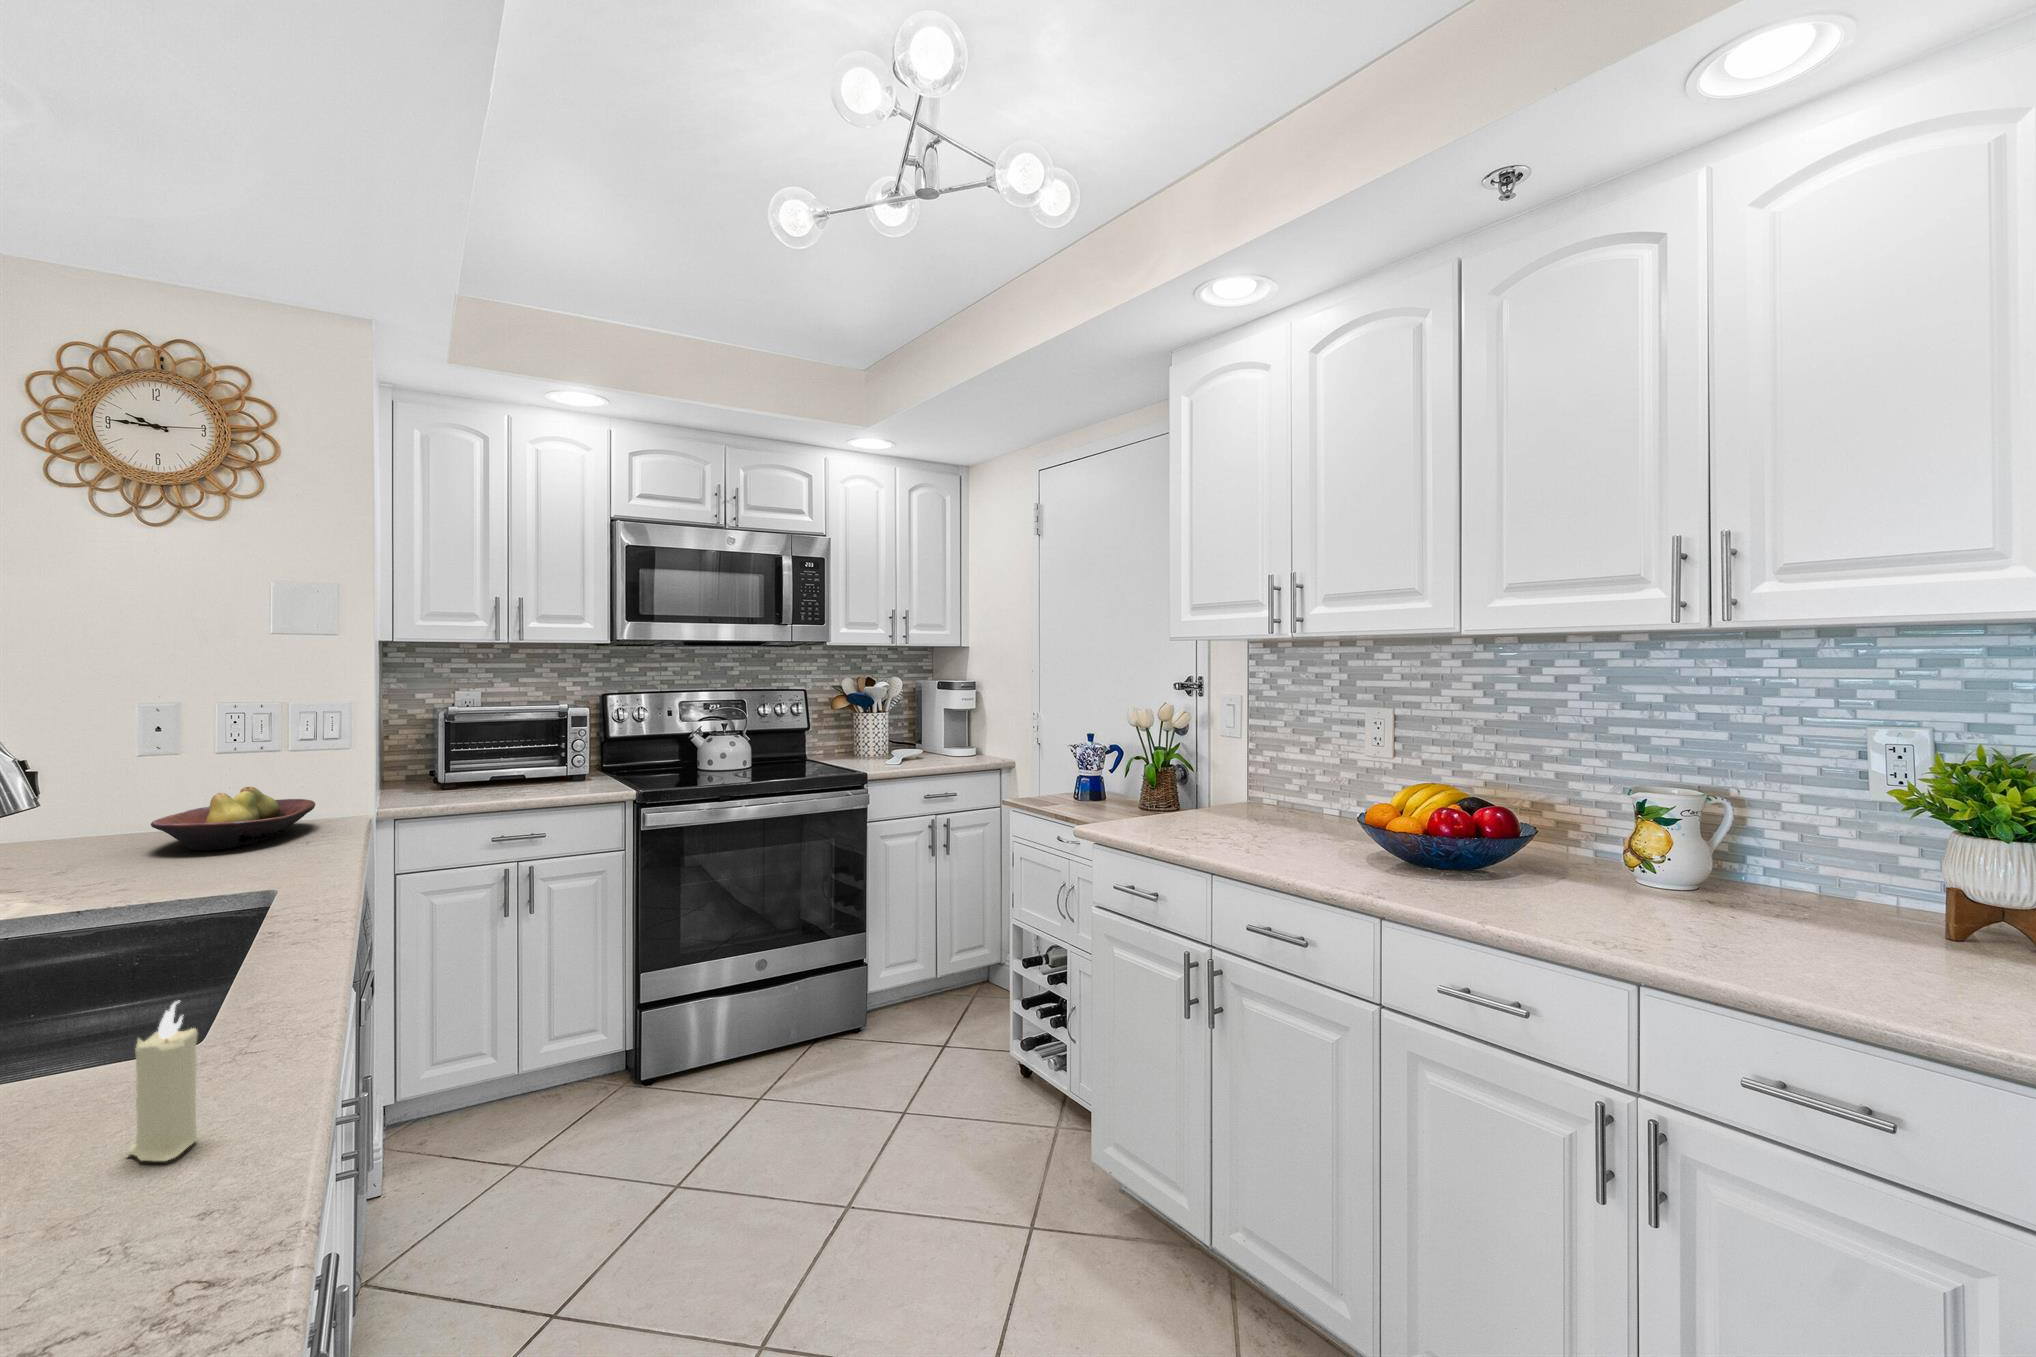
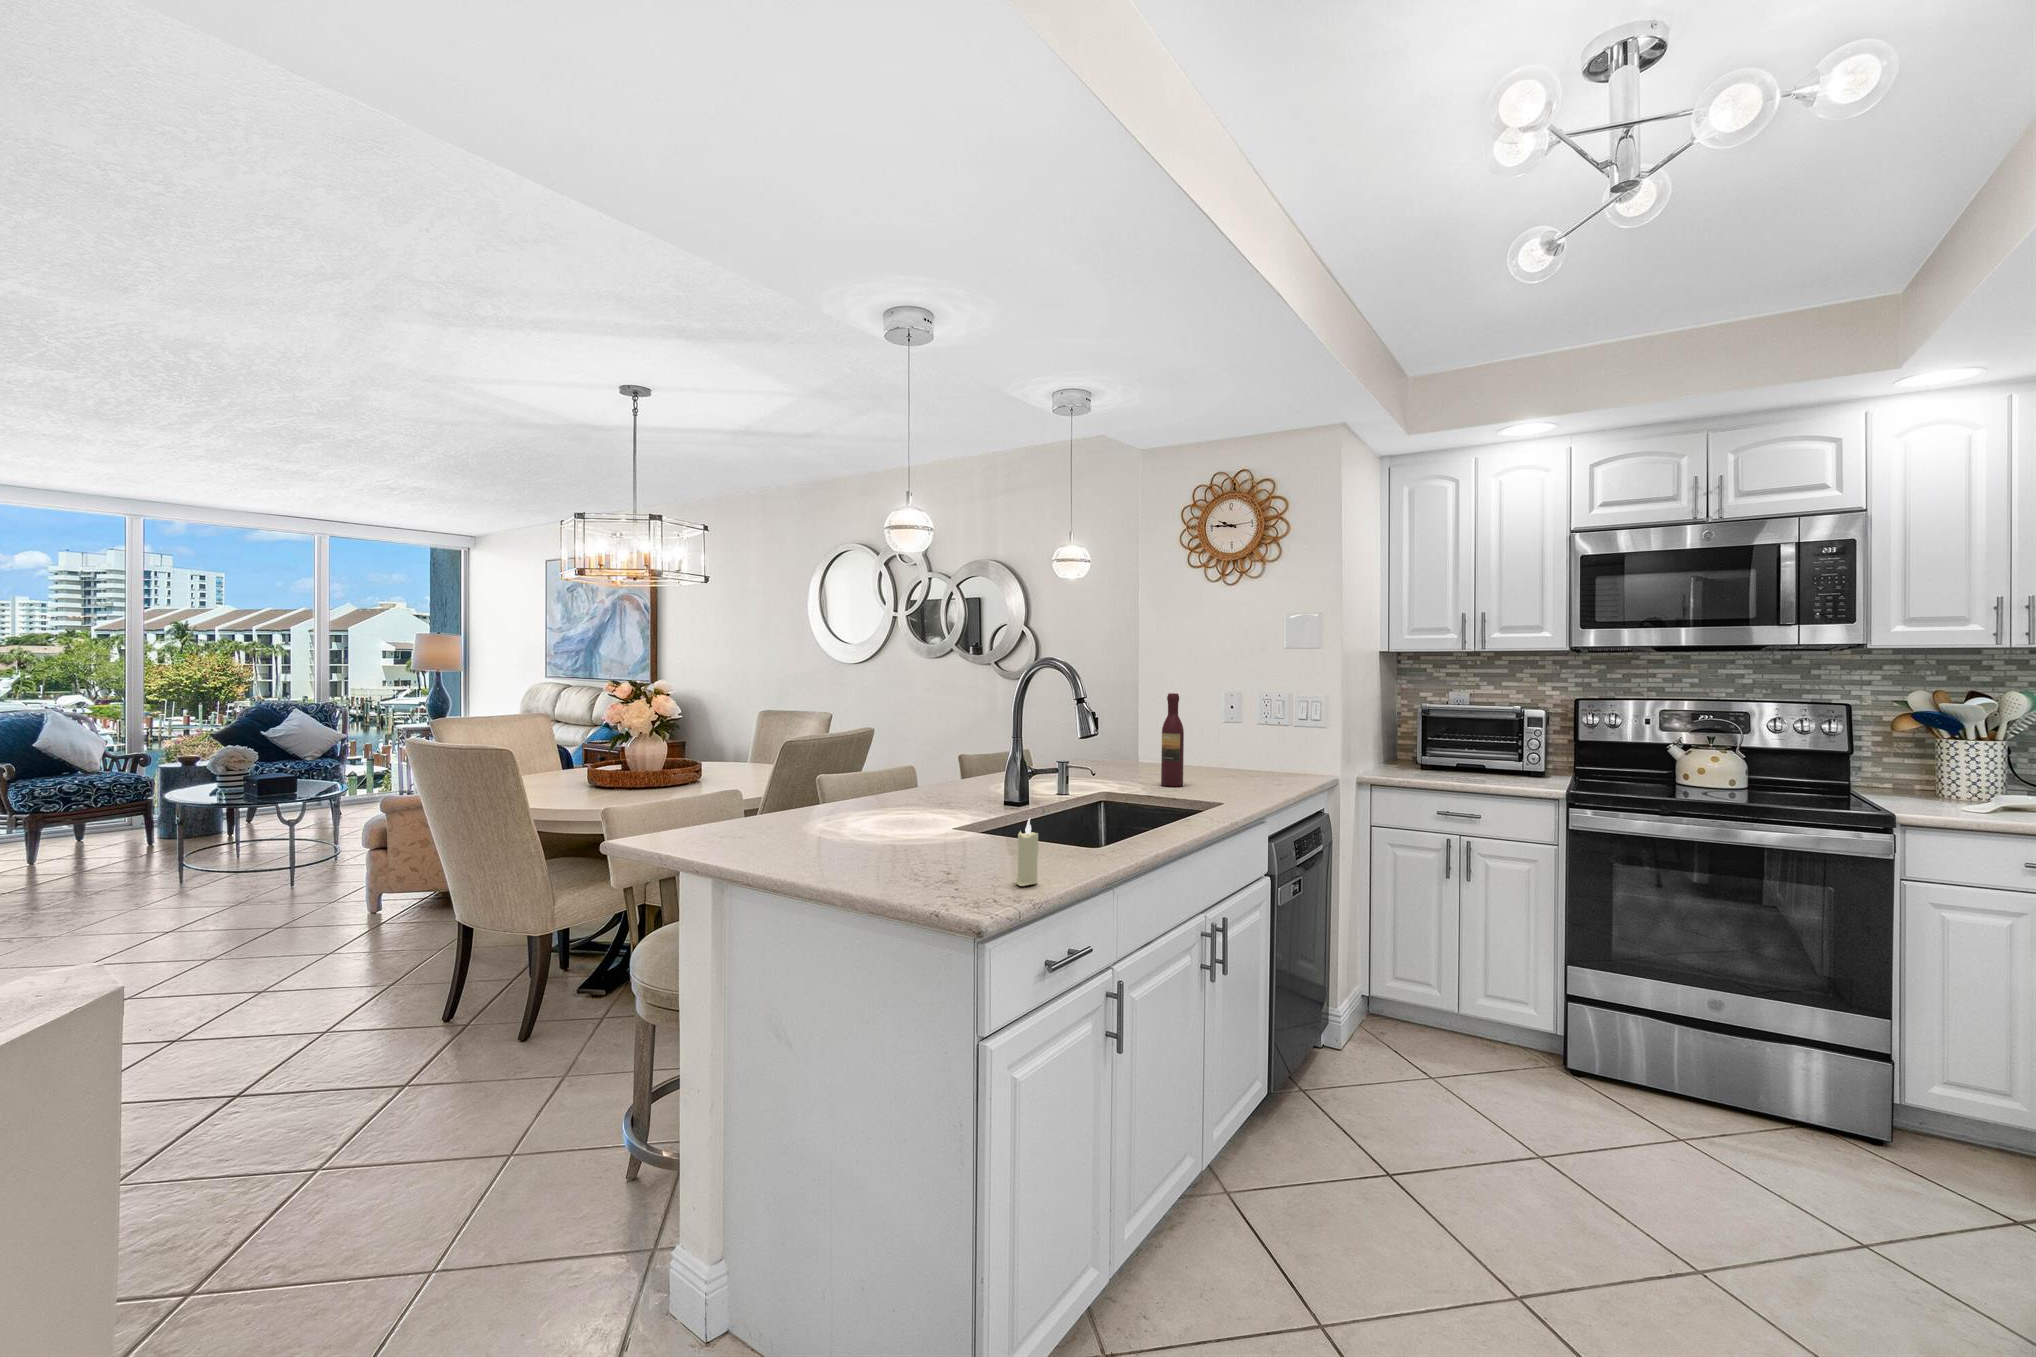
wine bottle: none [63,709,118,878] -> present [1161,693,1184,787]
fruit bowl: present [151,787,316,850] -> none [1206,748,1300,784]

